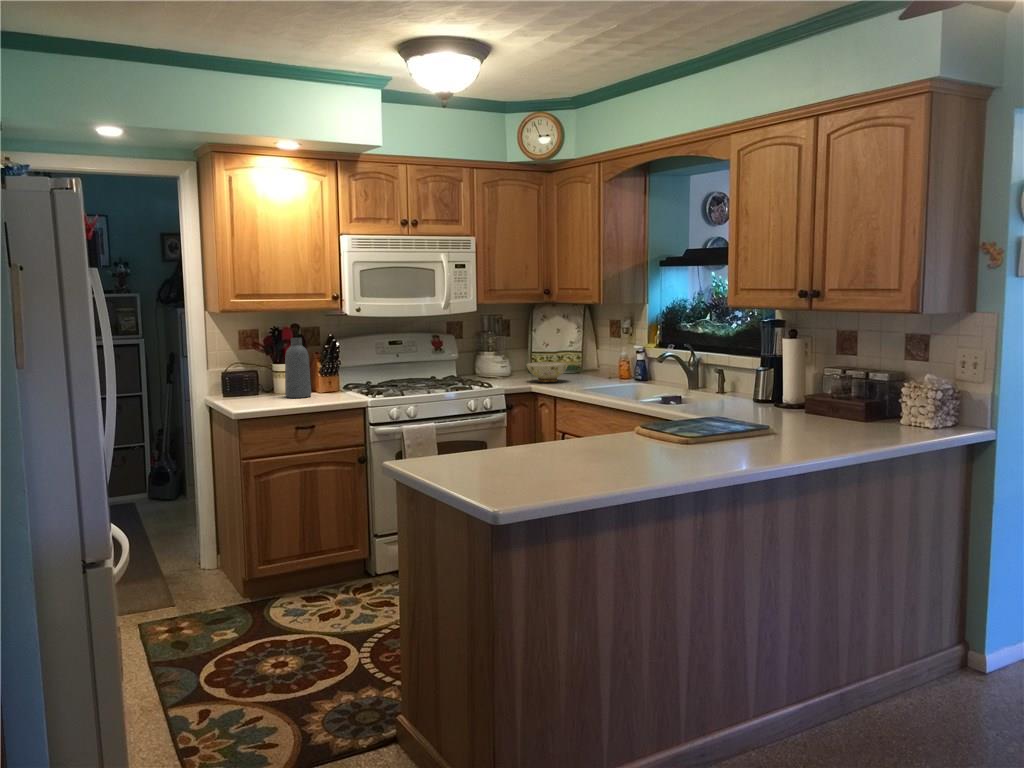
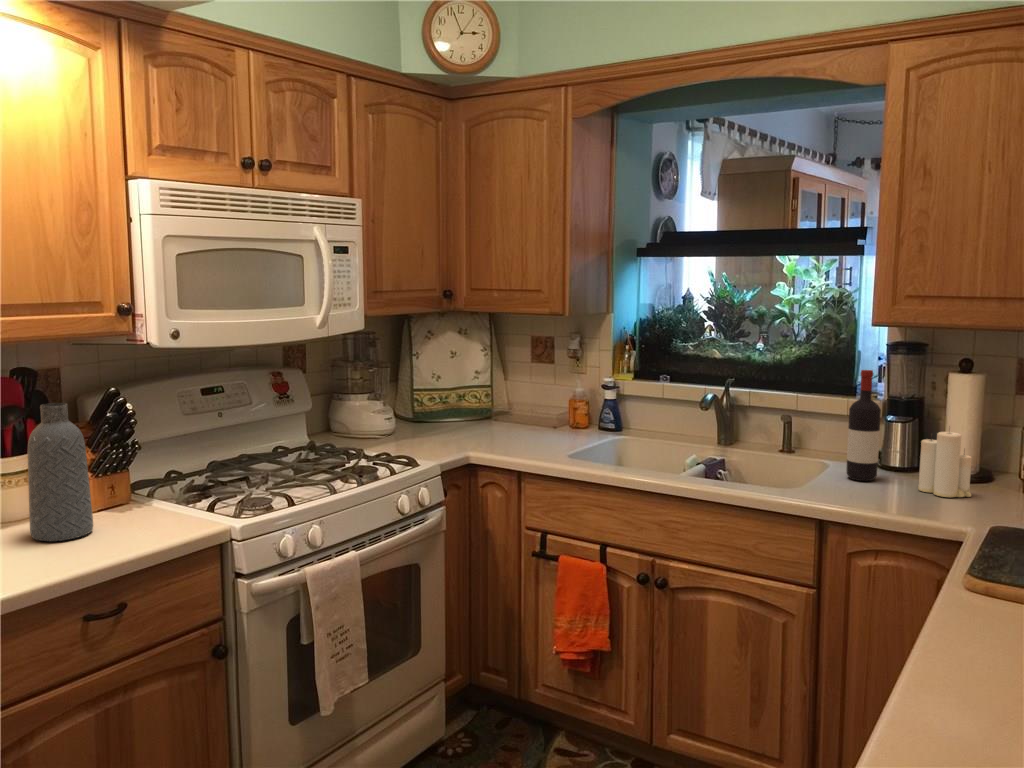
wine bottle: none [717,336,737,406] -> present [846,370,881,481]
ceramic bowl: present [527,362,568,382] -> none [445,408,513,445]
candle: none [744,369,770,413] -> present [918,432,972,497]

